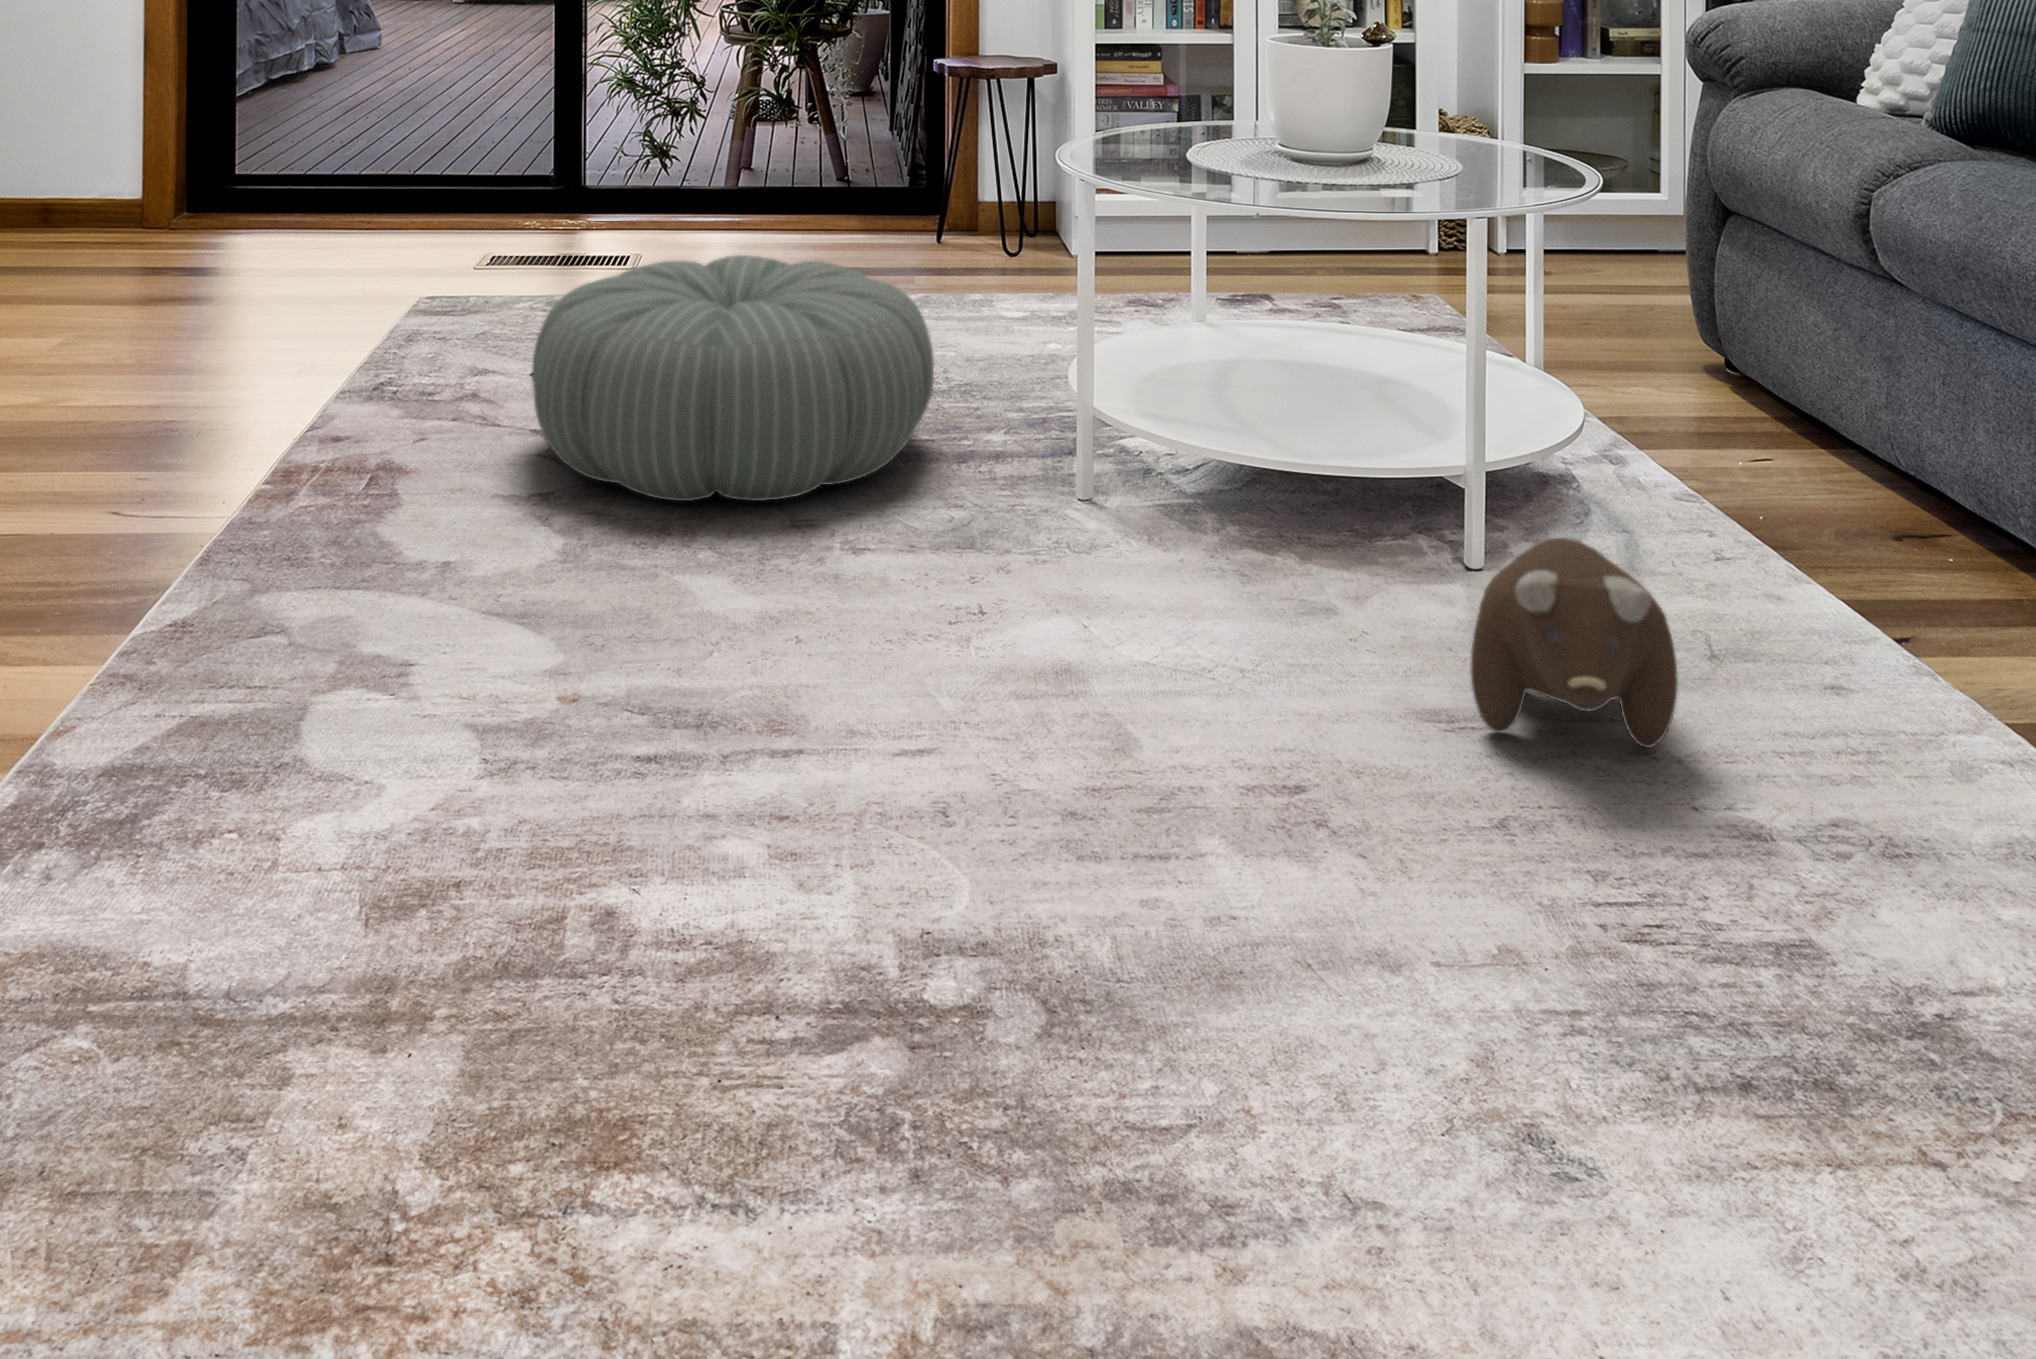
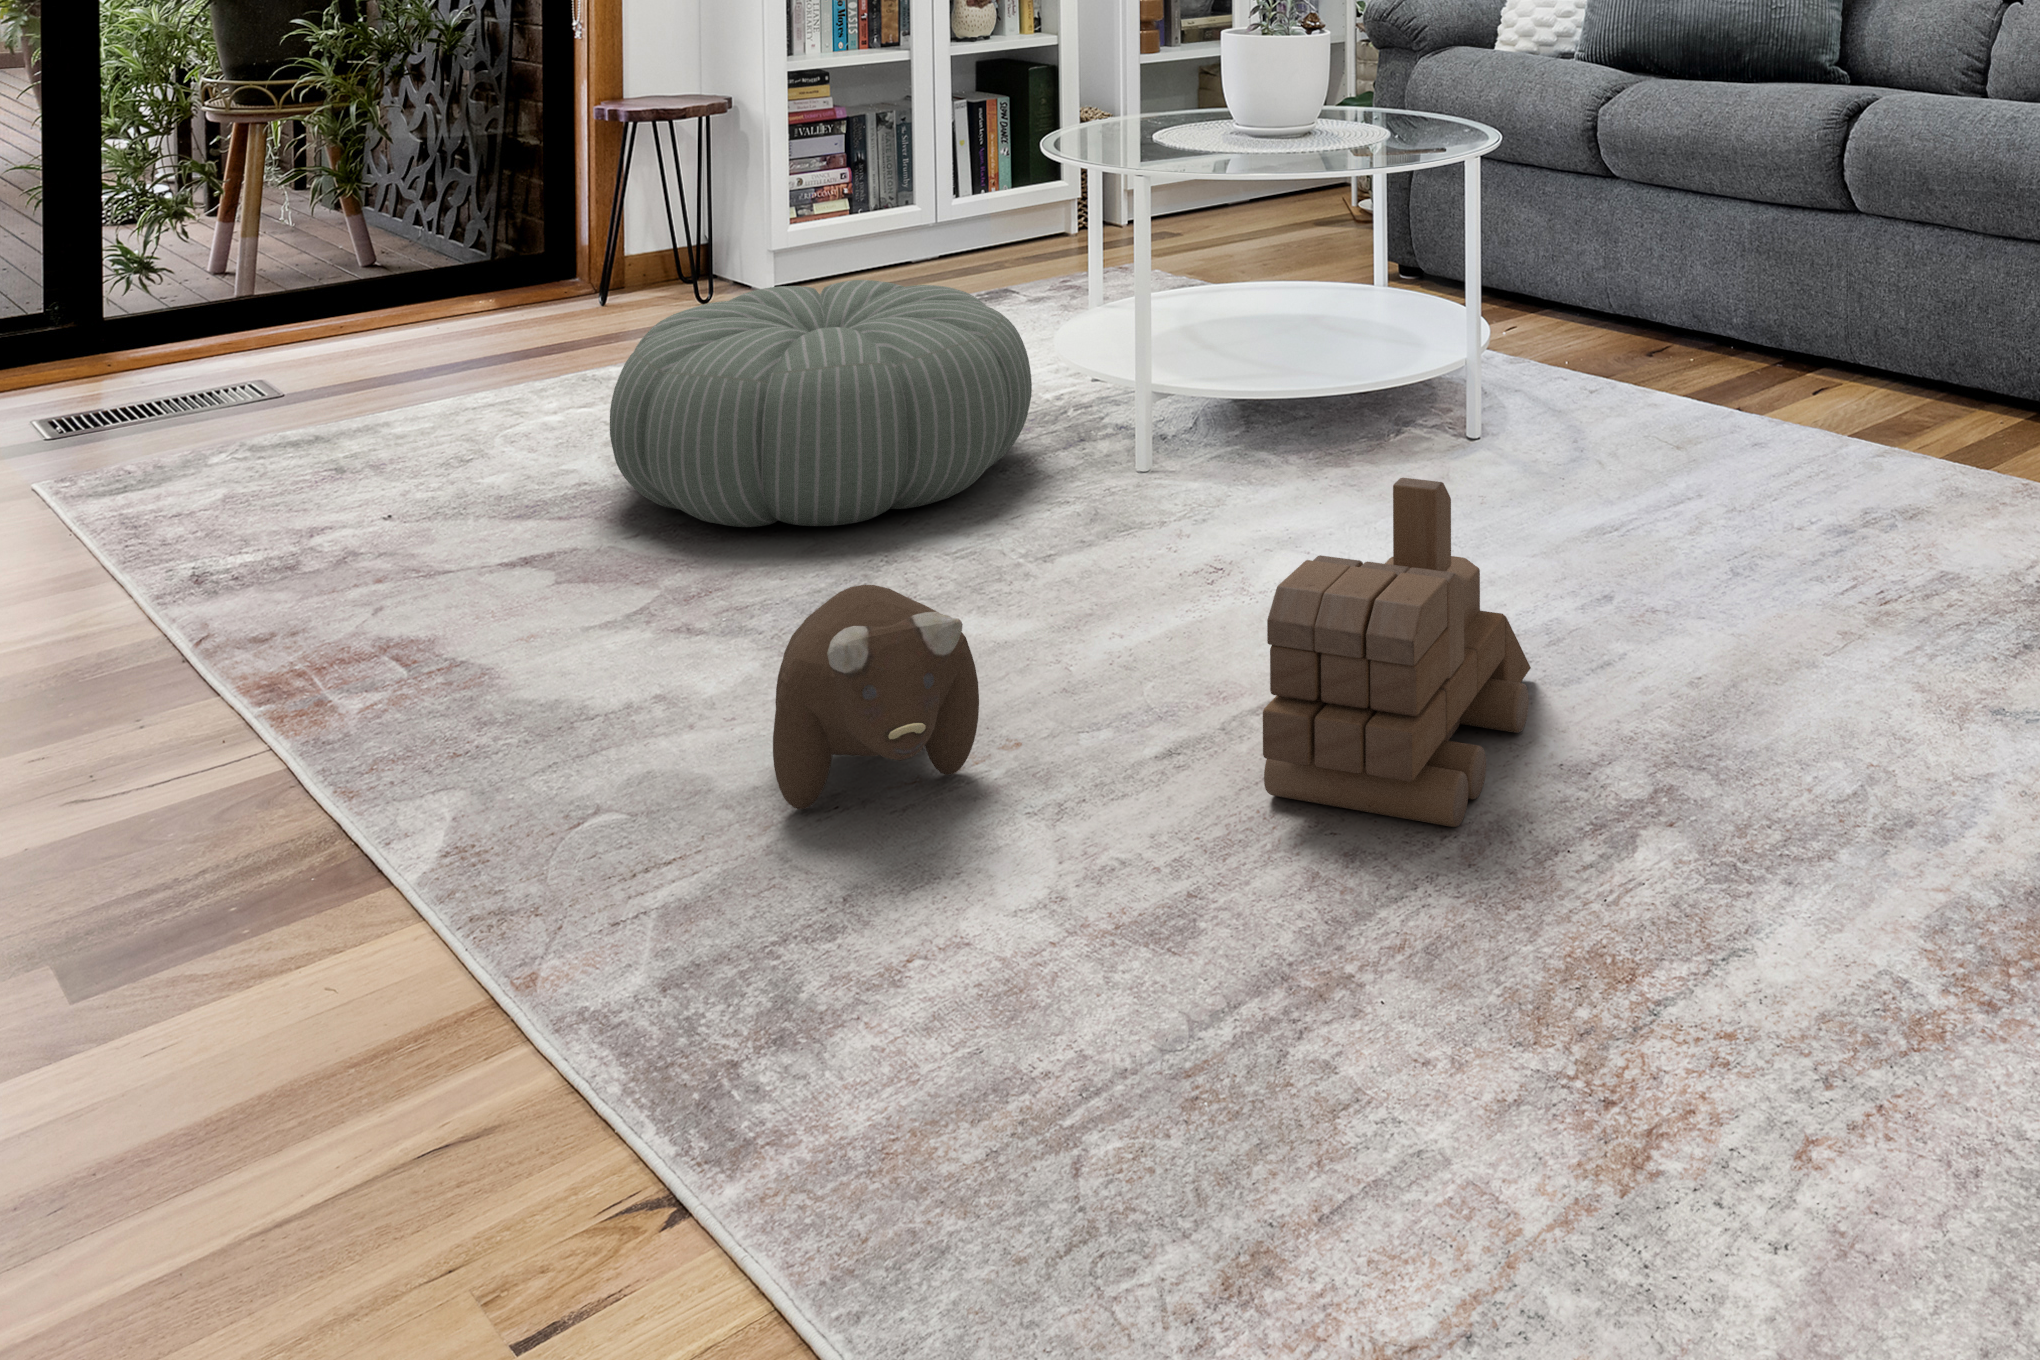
plush toy: present [1470,538,1678,747] -> present [773,585,979,809]
toy train: none [453,581,946,1014] -> present [1263,478,1531,827]

